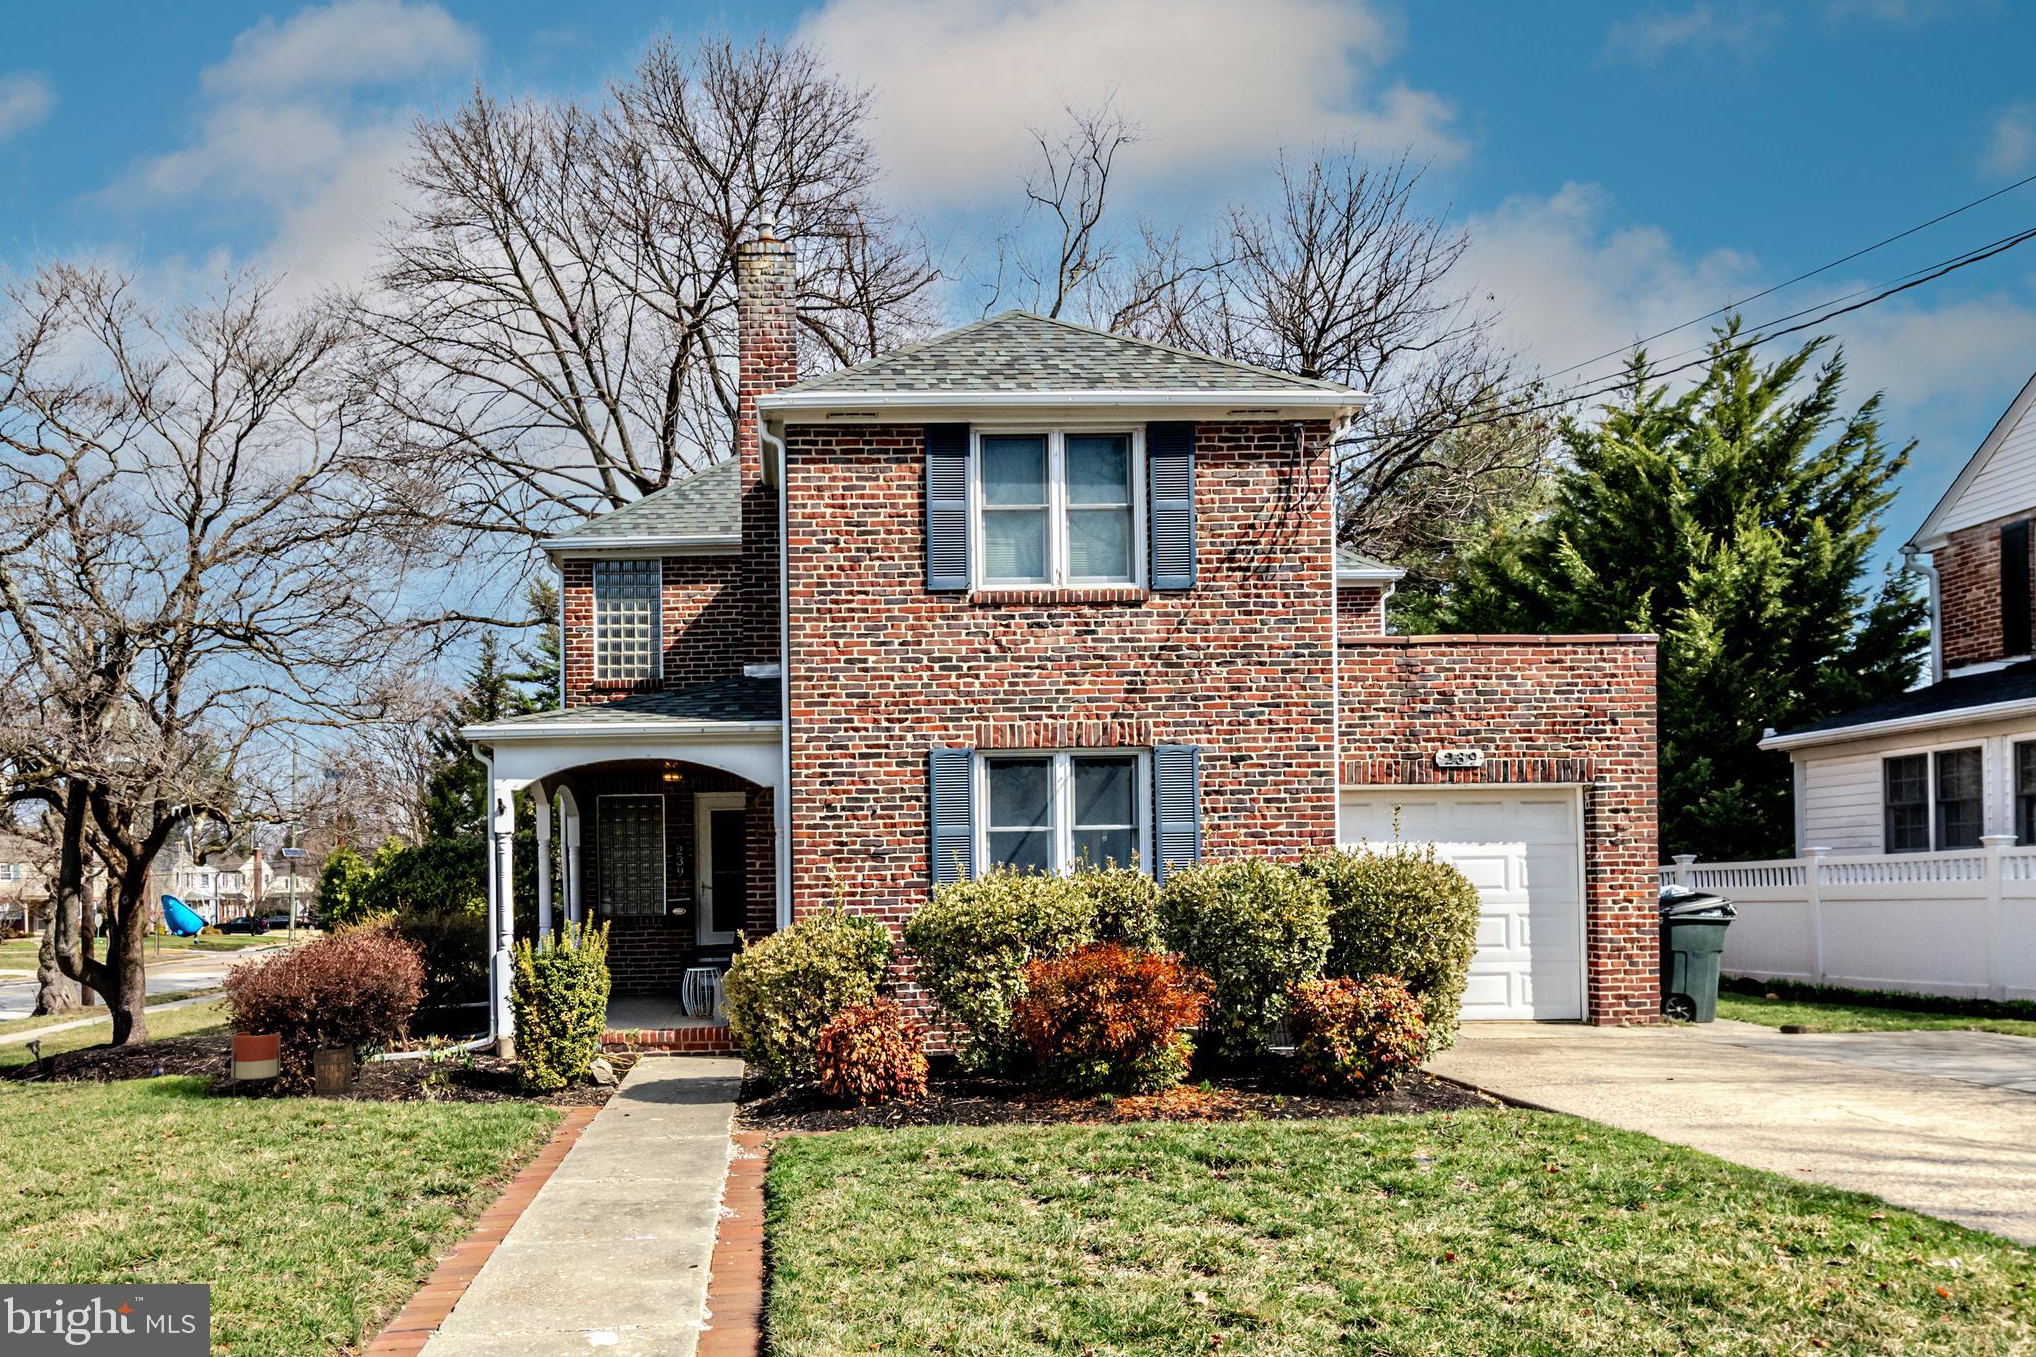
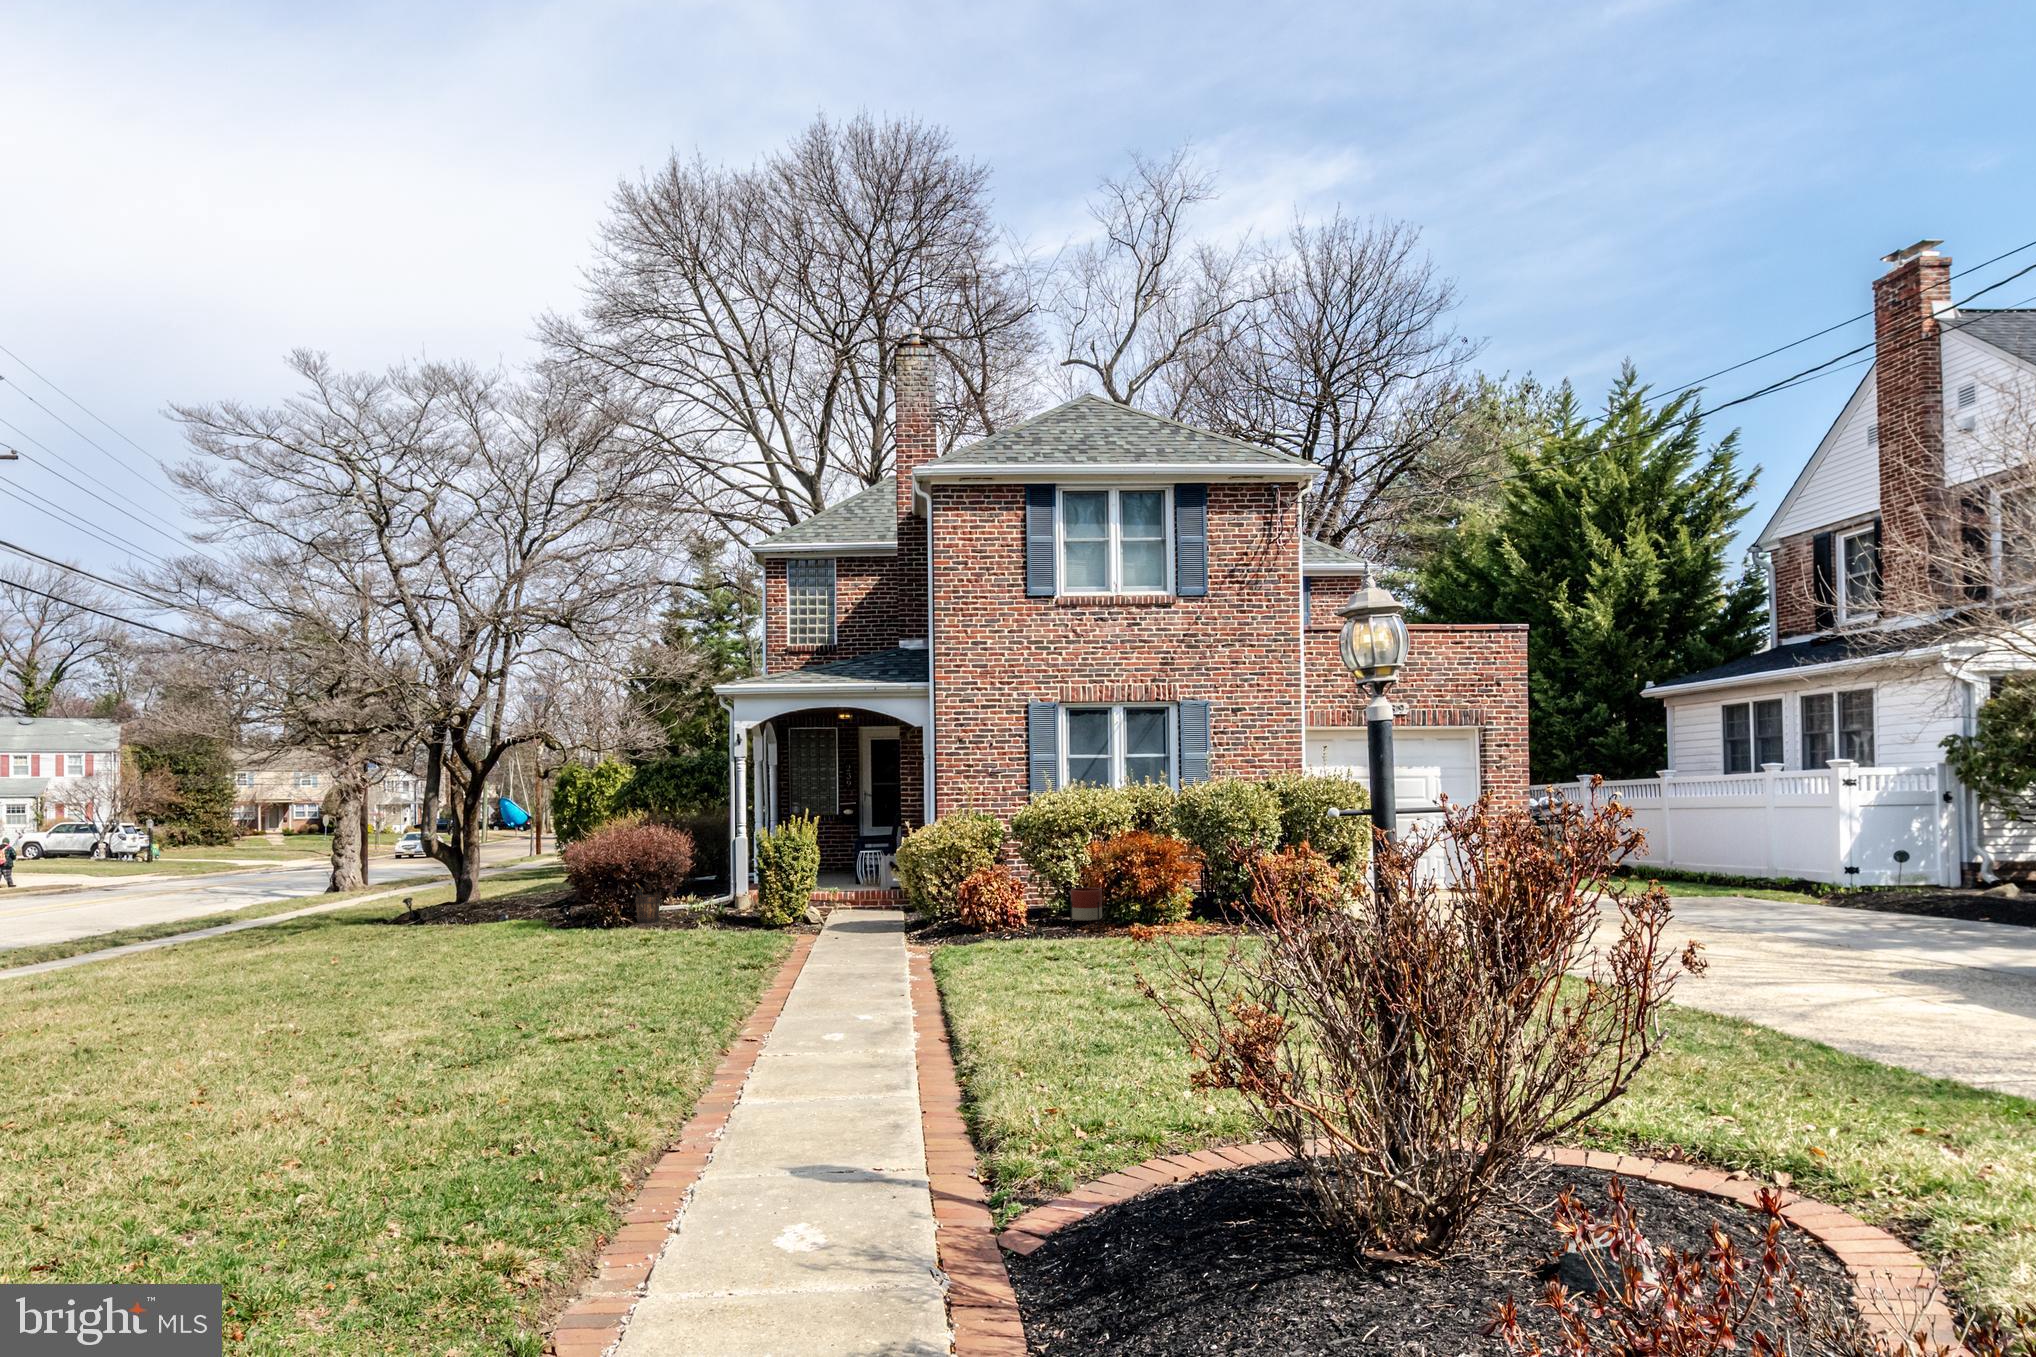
planter: present [231,1032,280,1098] -> present [1071,888,1102,933]

